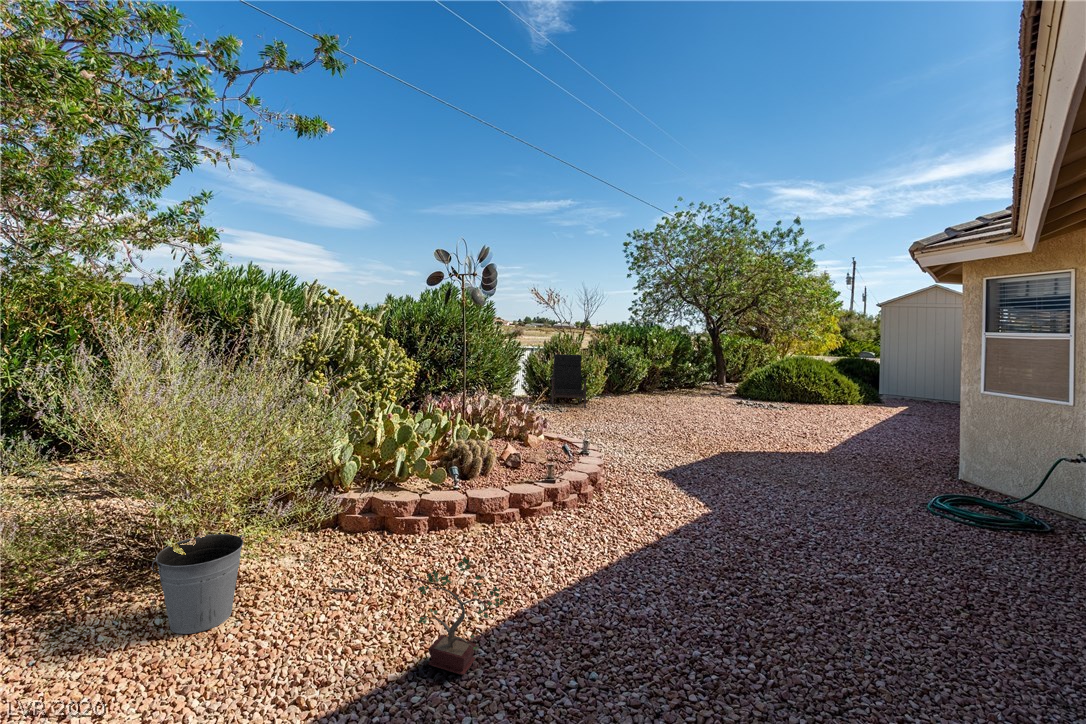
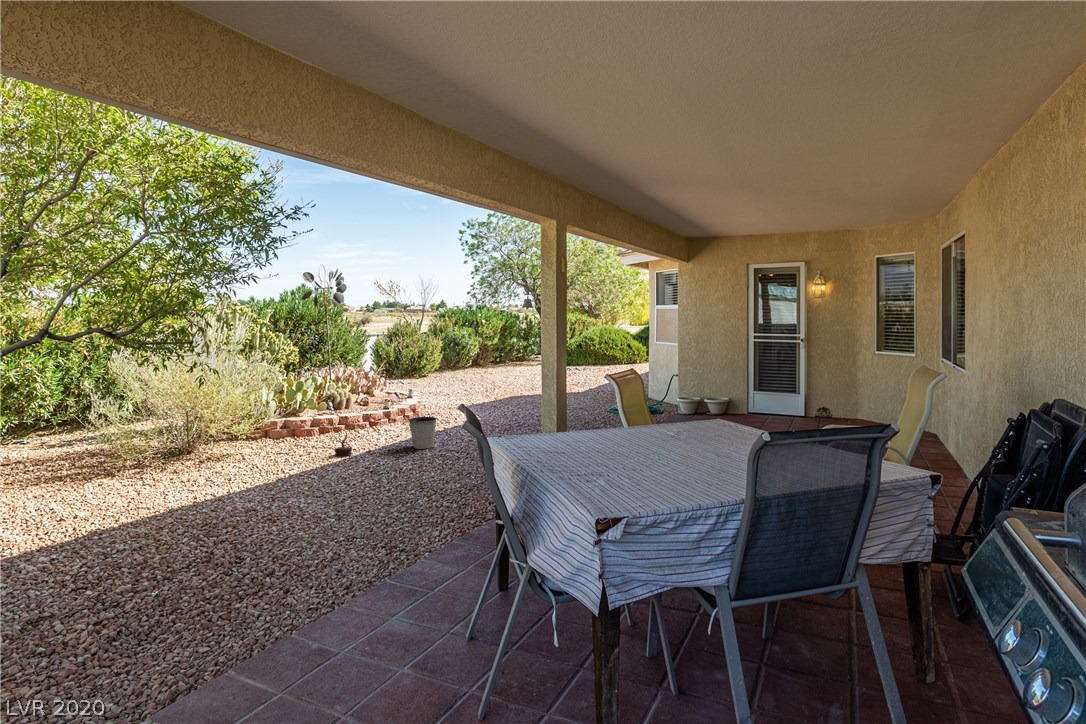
lounge chair: present [551,354,587,408] -> none [394,337,424,381]
bucket: present [152,534,243,634] -> present [408,416,437,449]

